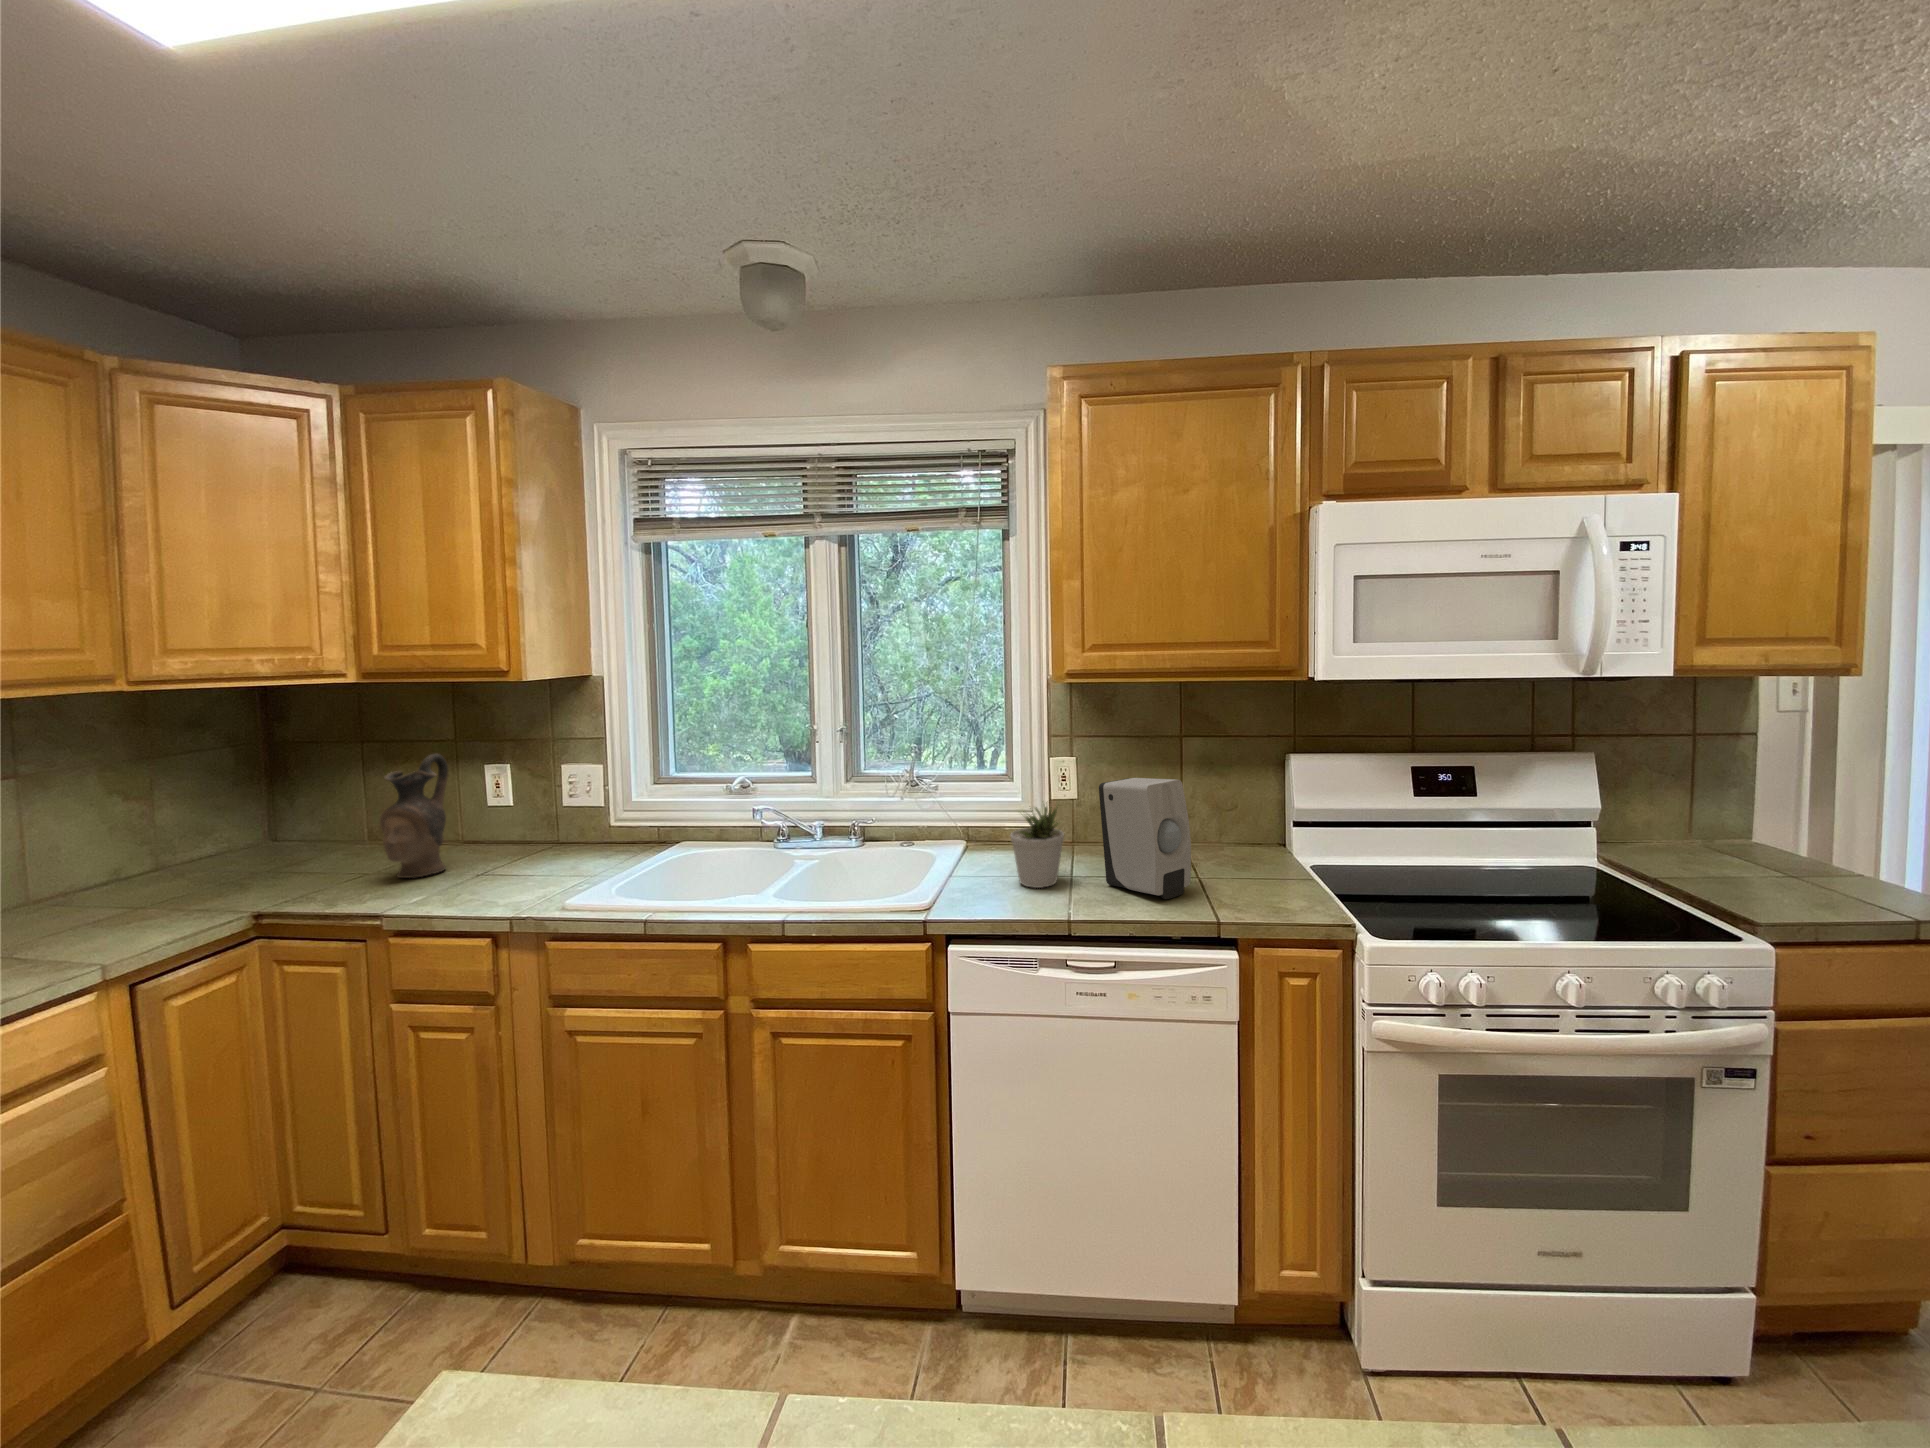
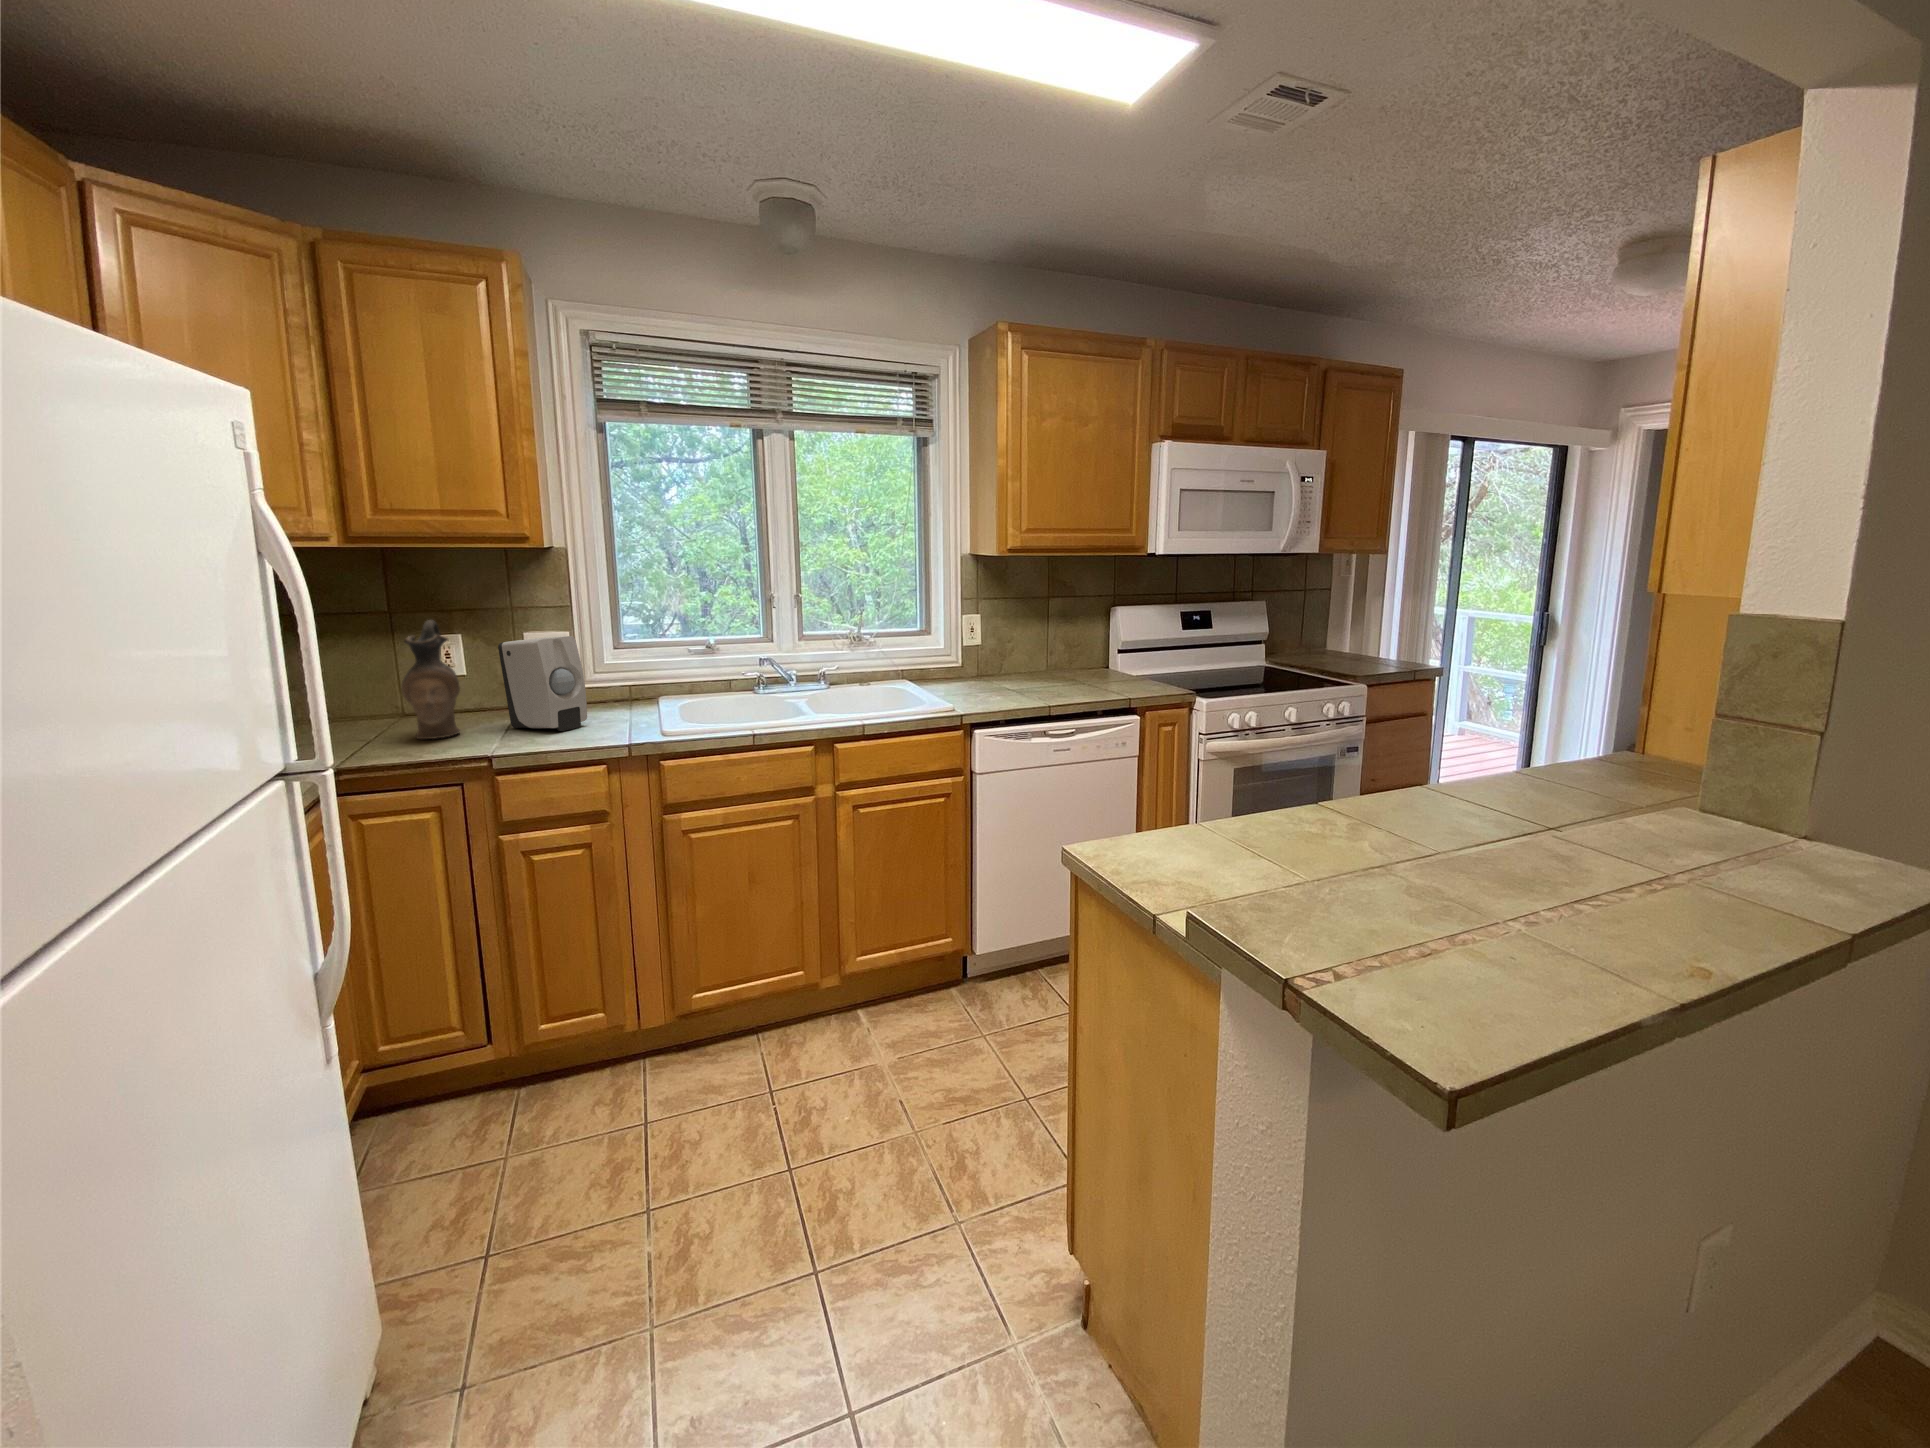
soap dispenser: present [1099,778,1191,899] -> present [498,636,587,731]
potted plant: present [1010,806,1064,888] -> none [977,636,1017,696]

